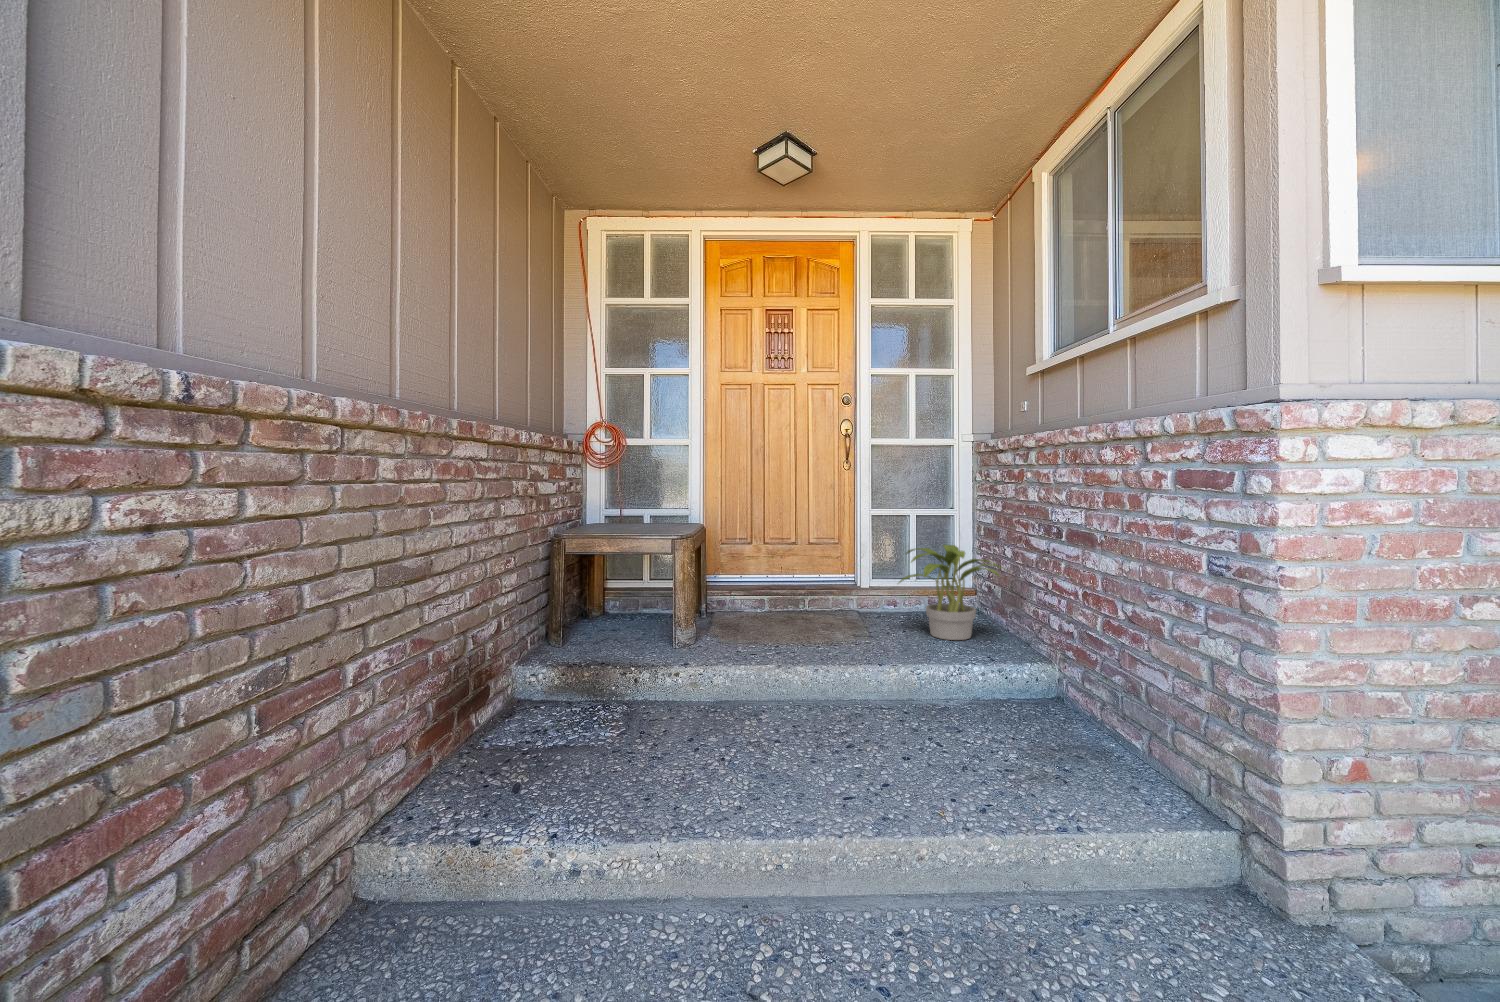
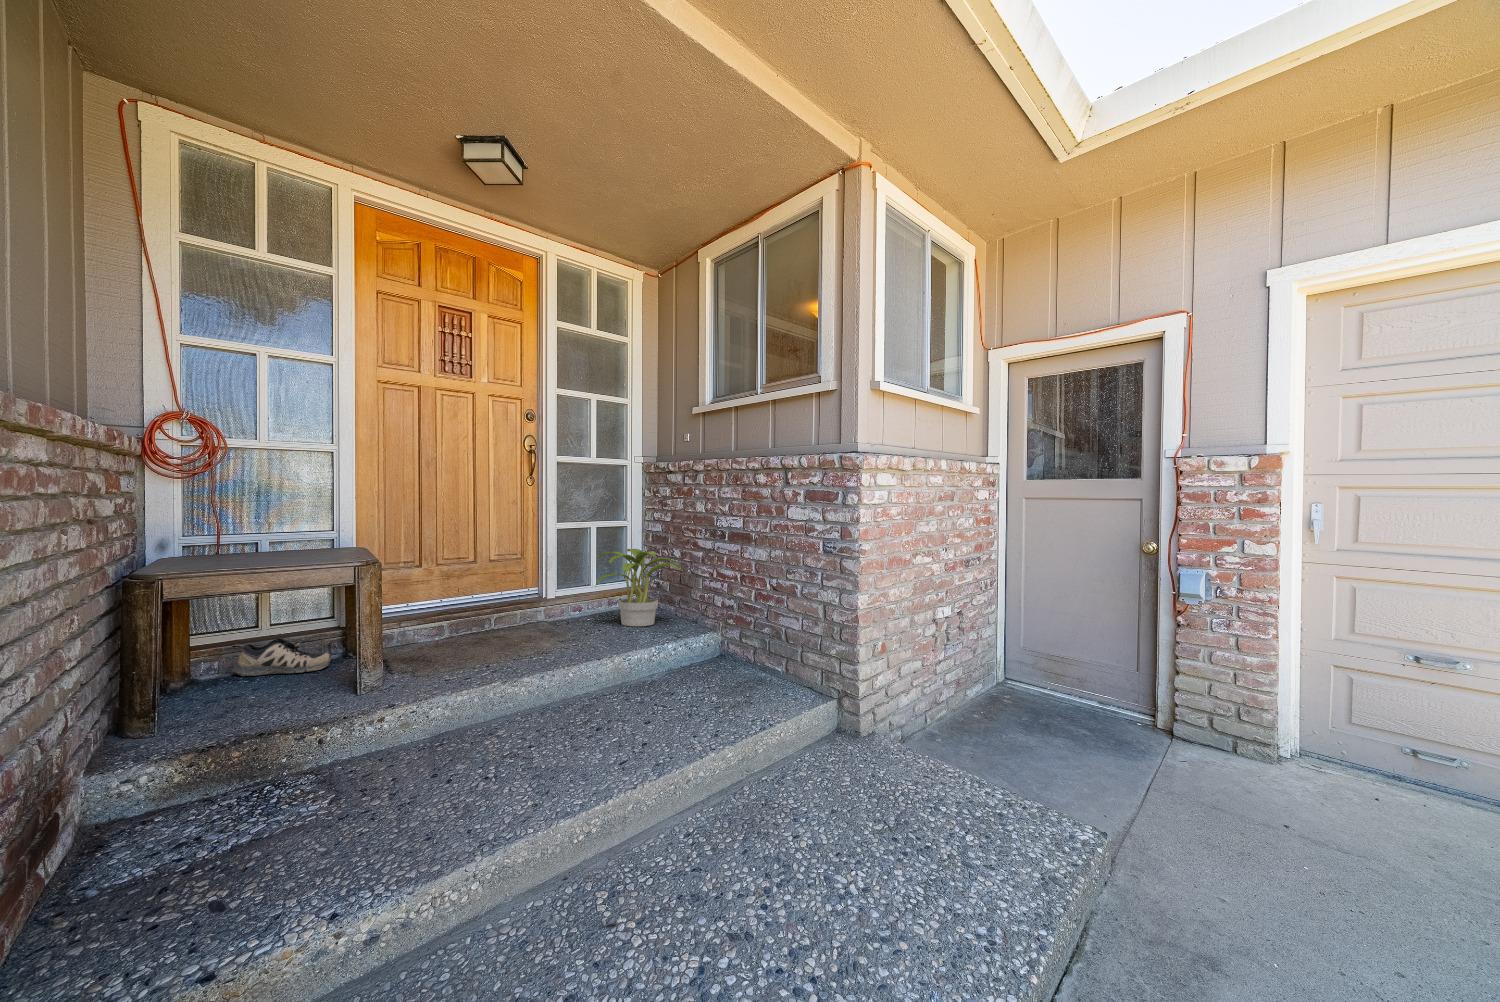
shoe: none [541,623,615,658] -> present [231,638,331,676]

